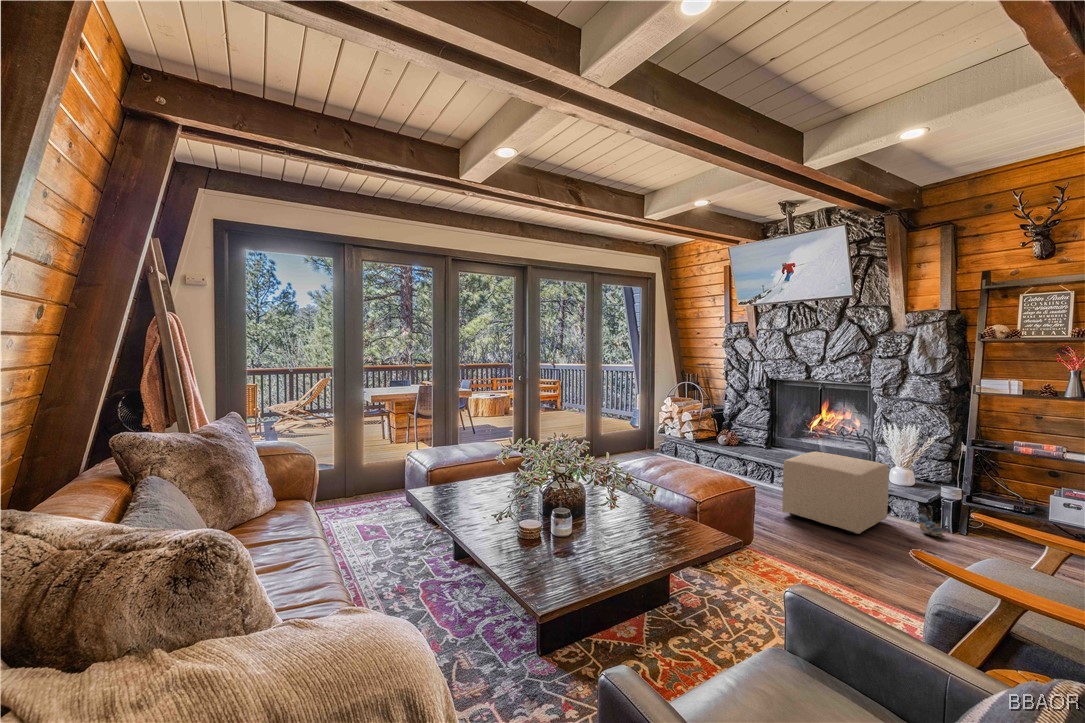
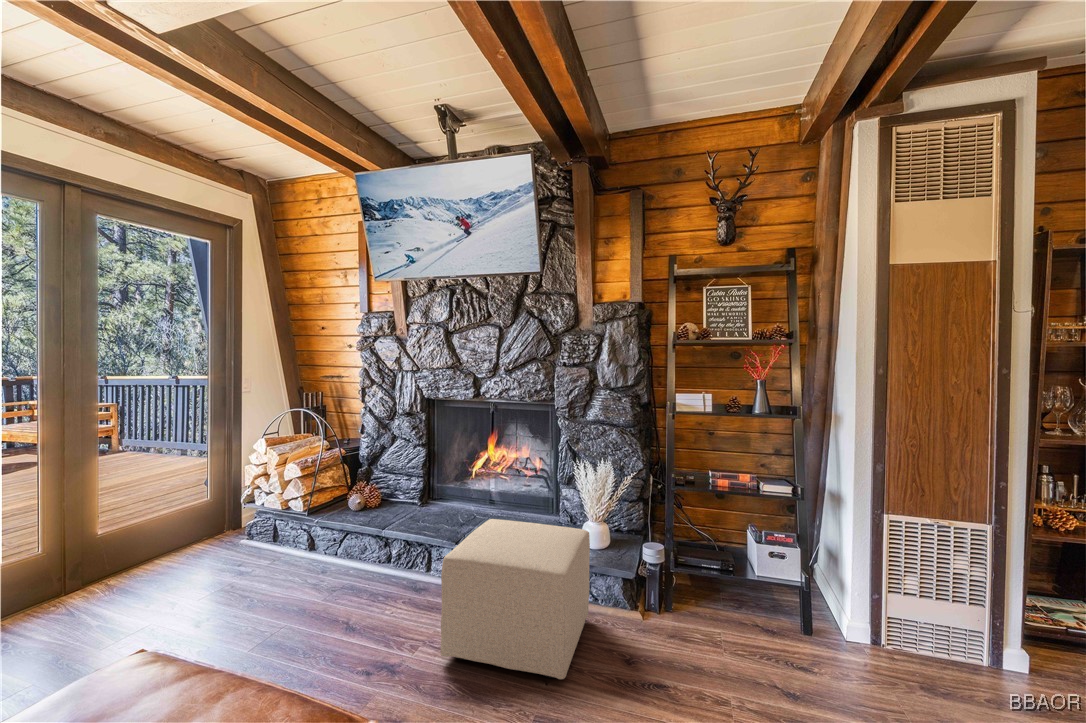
plush toy: present [918,514,947,537] -> none [626,600,662,634]

